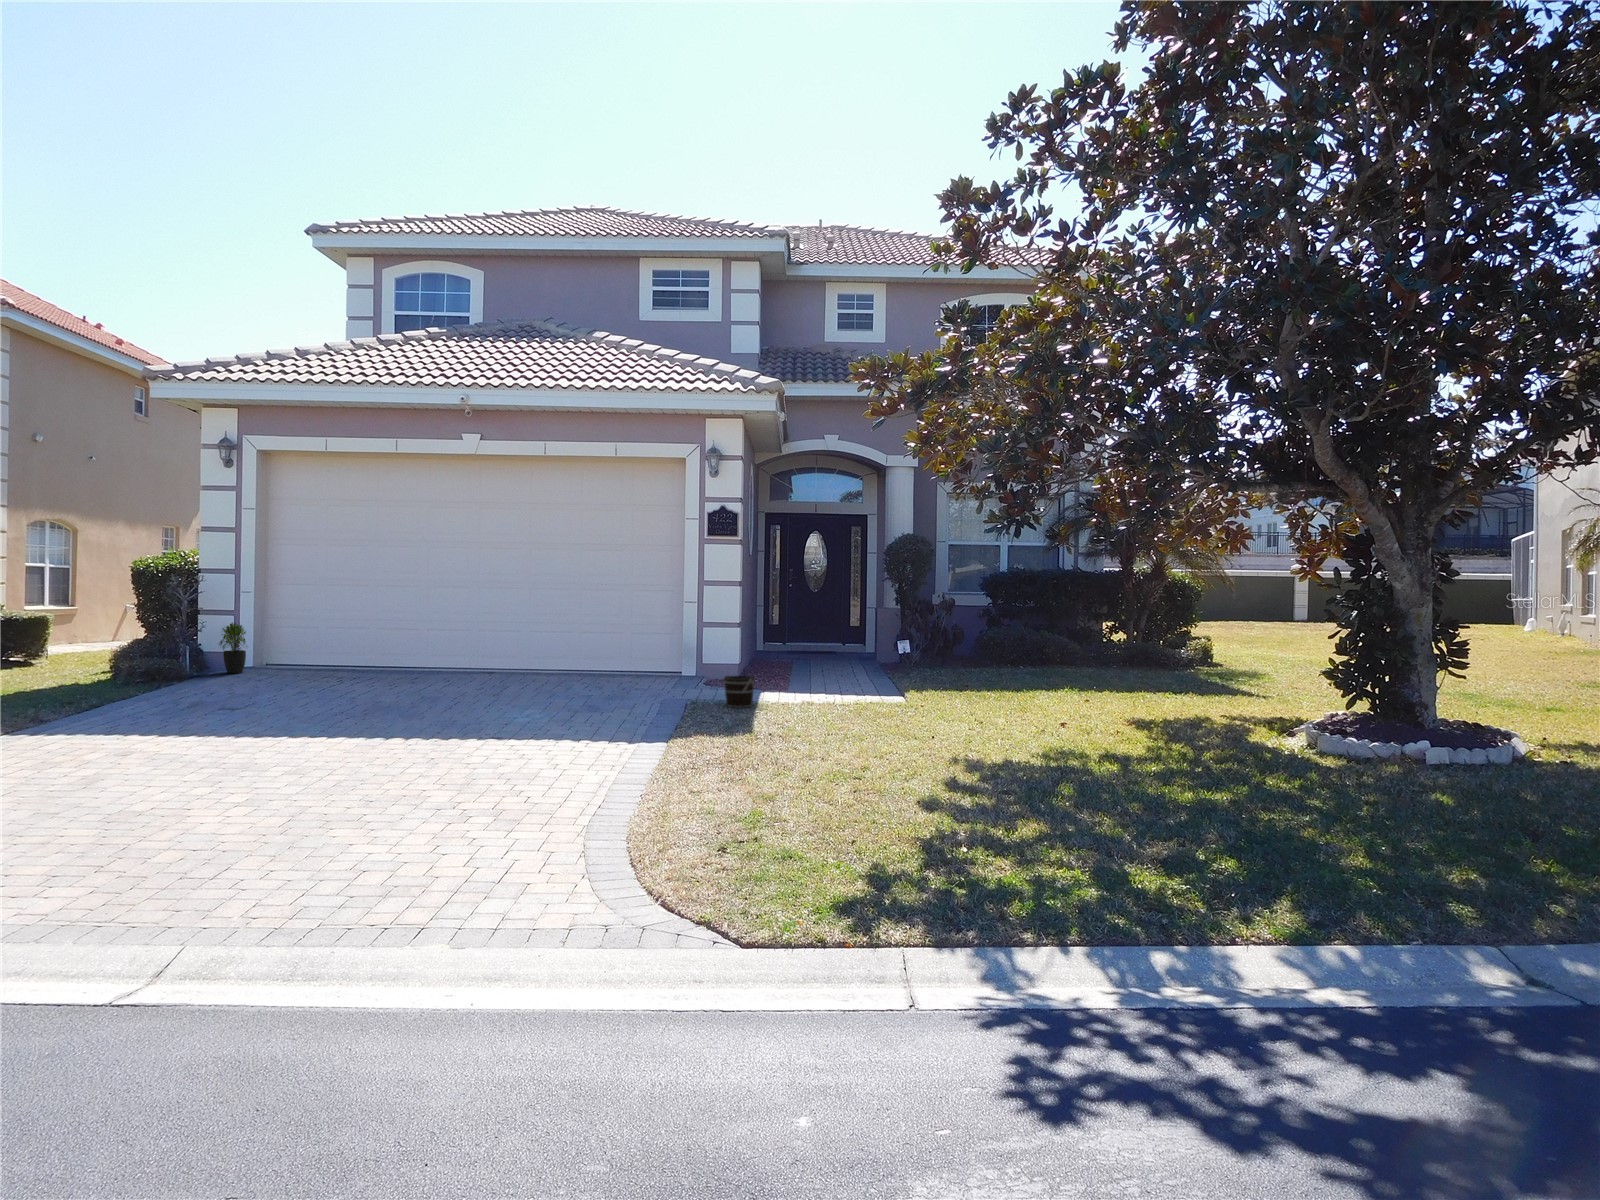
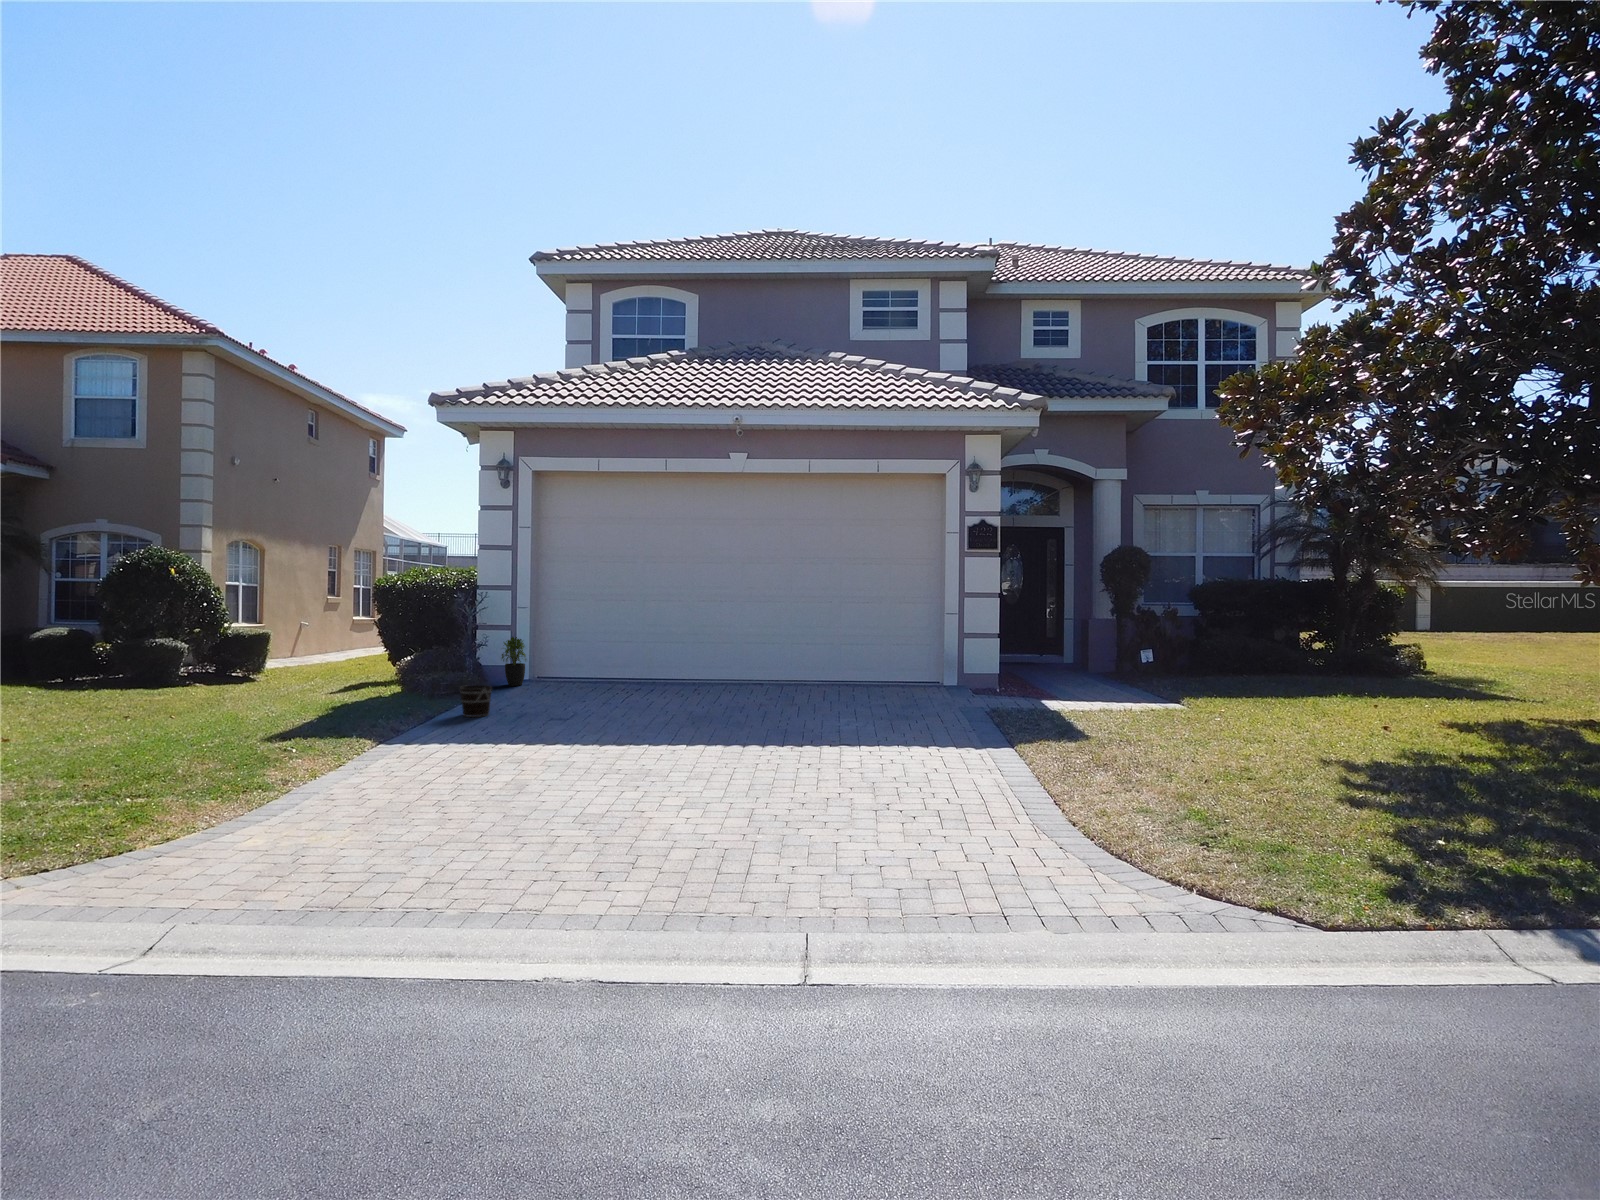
bucket: present [724,676,755,707] -> present [460,685,492,717]

